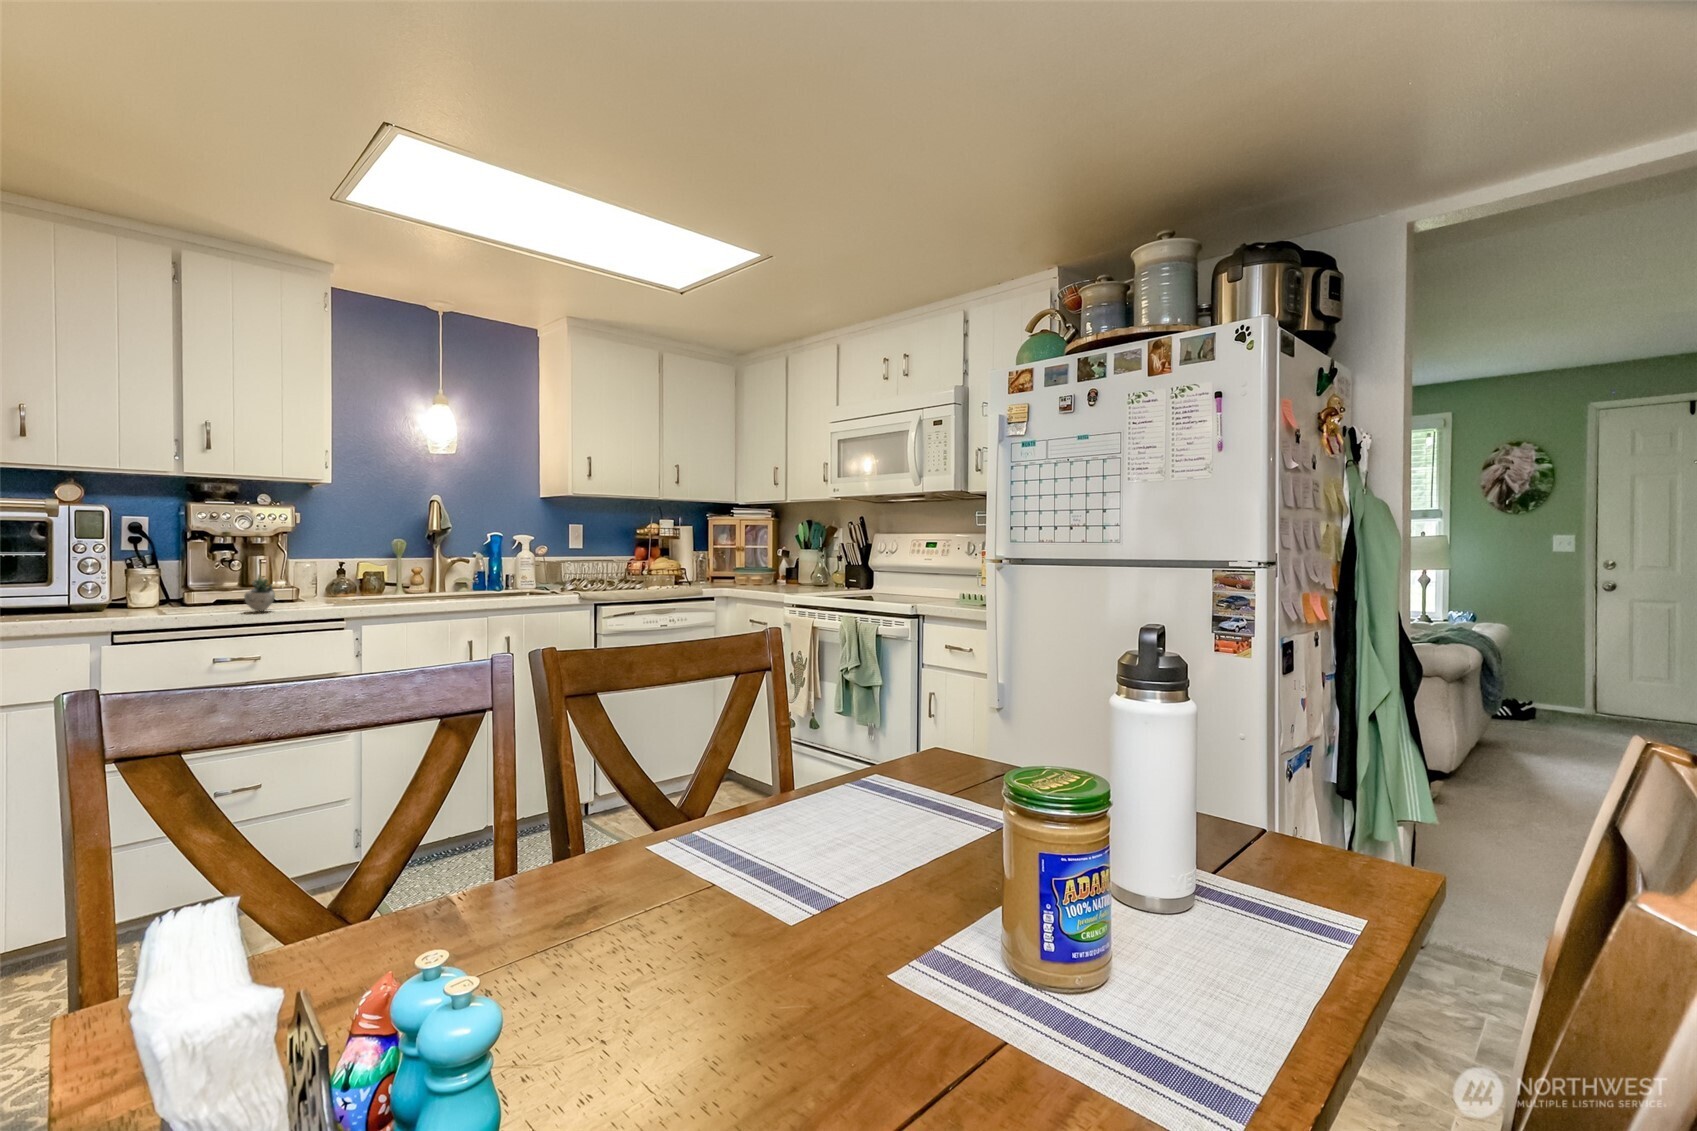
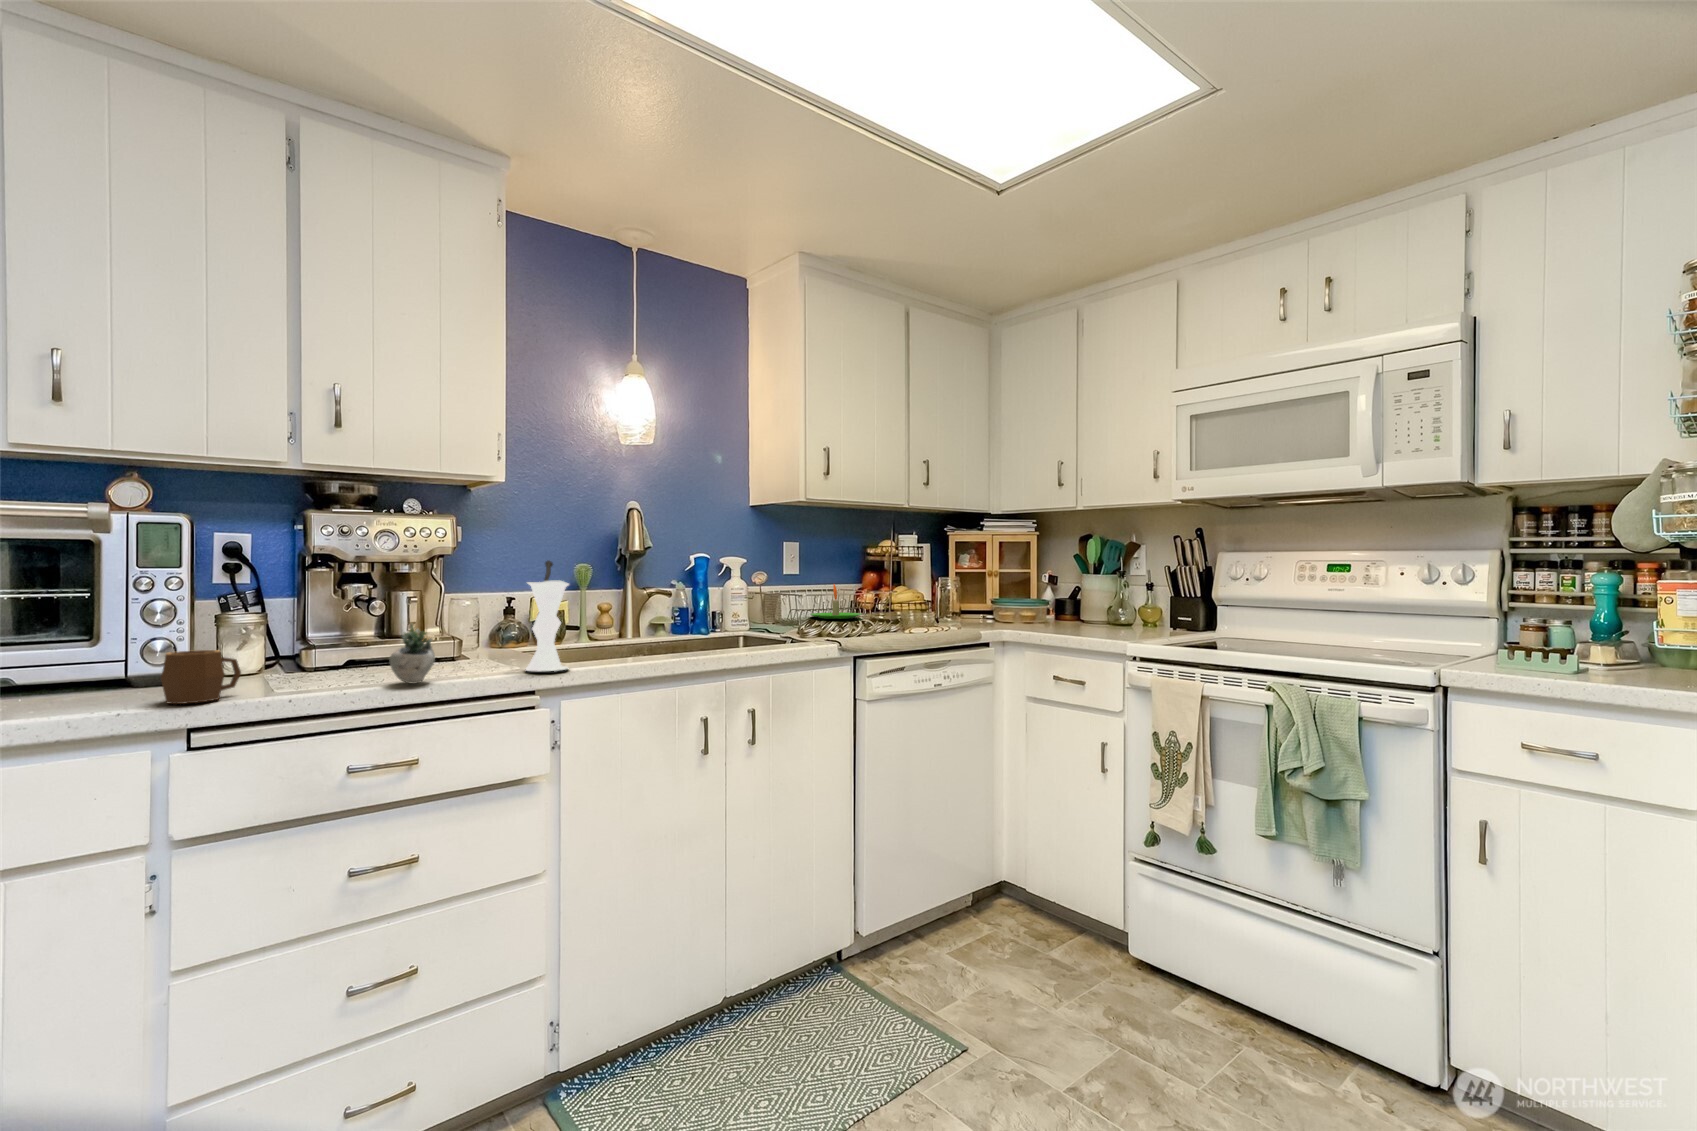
vase: none [339,536,371,606] -> present [526,560,569,671]
candle: none [587,555,627,581] -> present [810,584,862,619]
mug: none [96,588,147,618] -> present [161,650,241,704]

